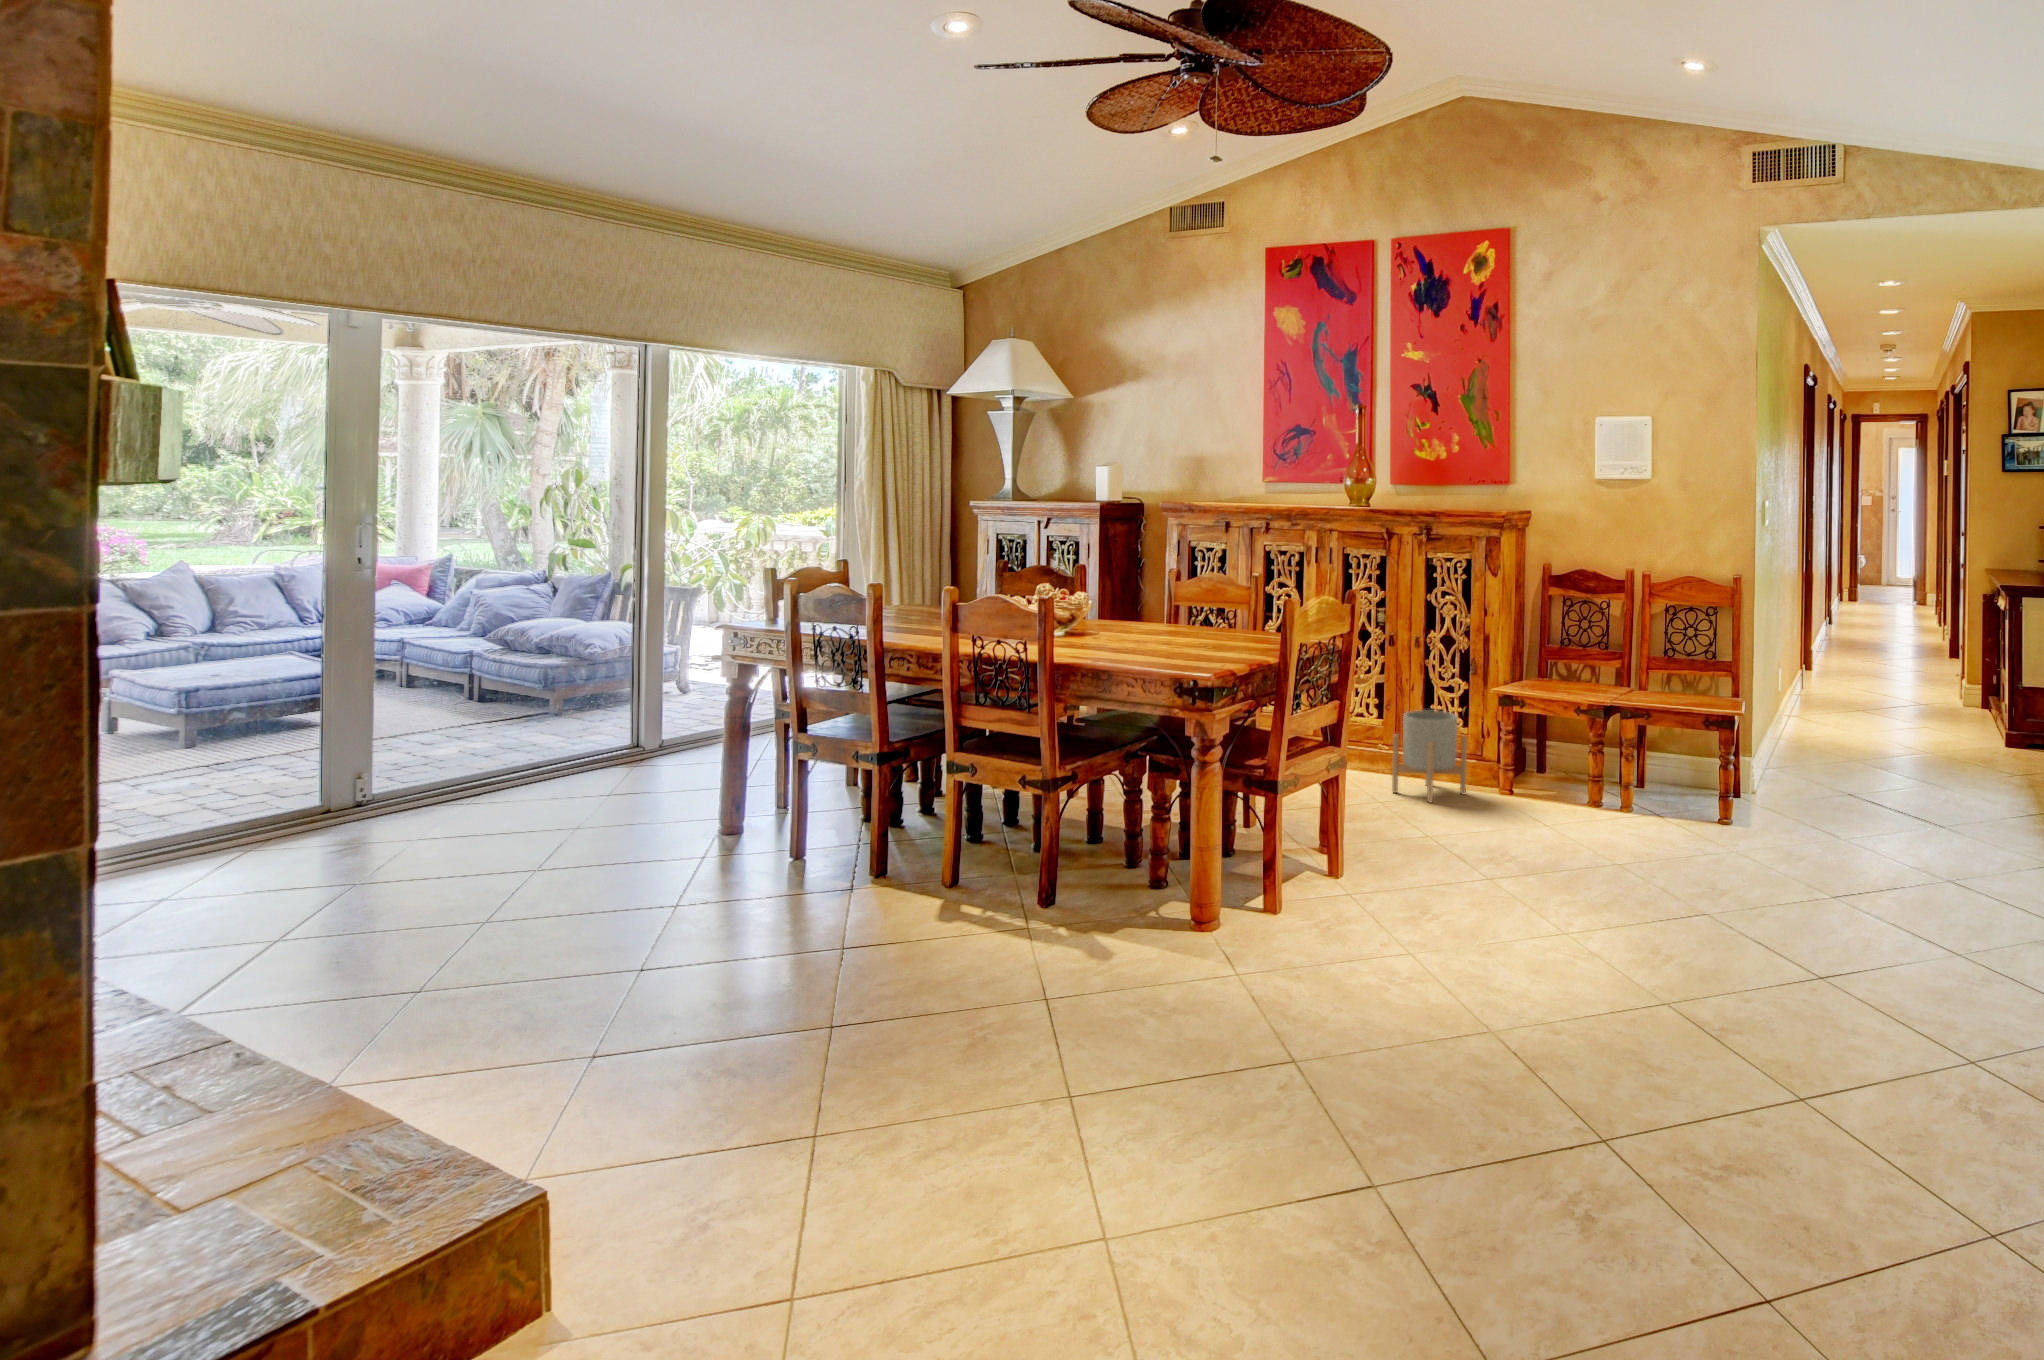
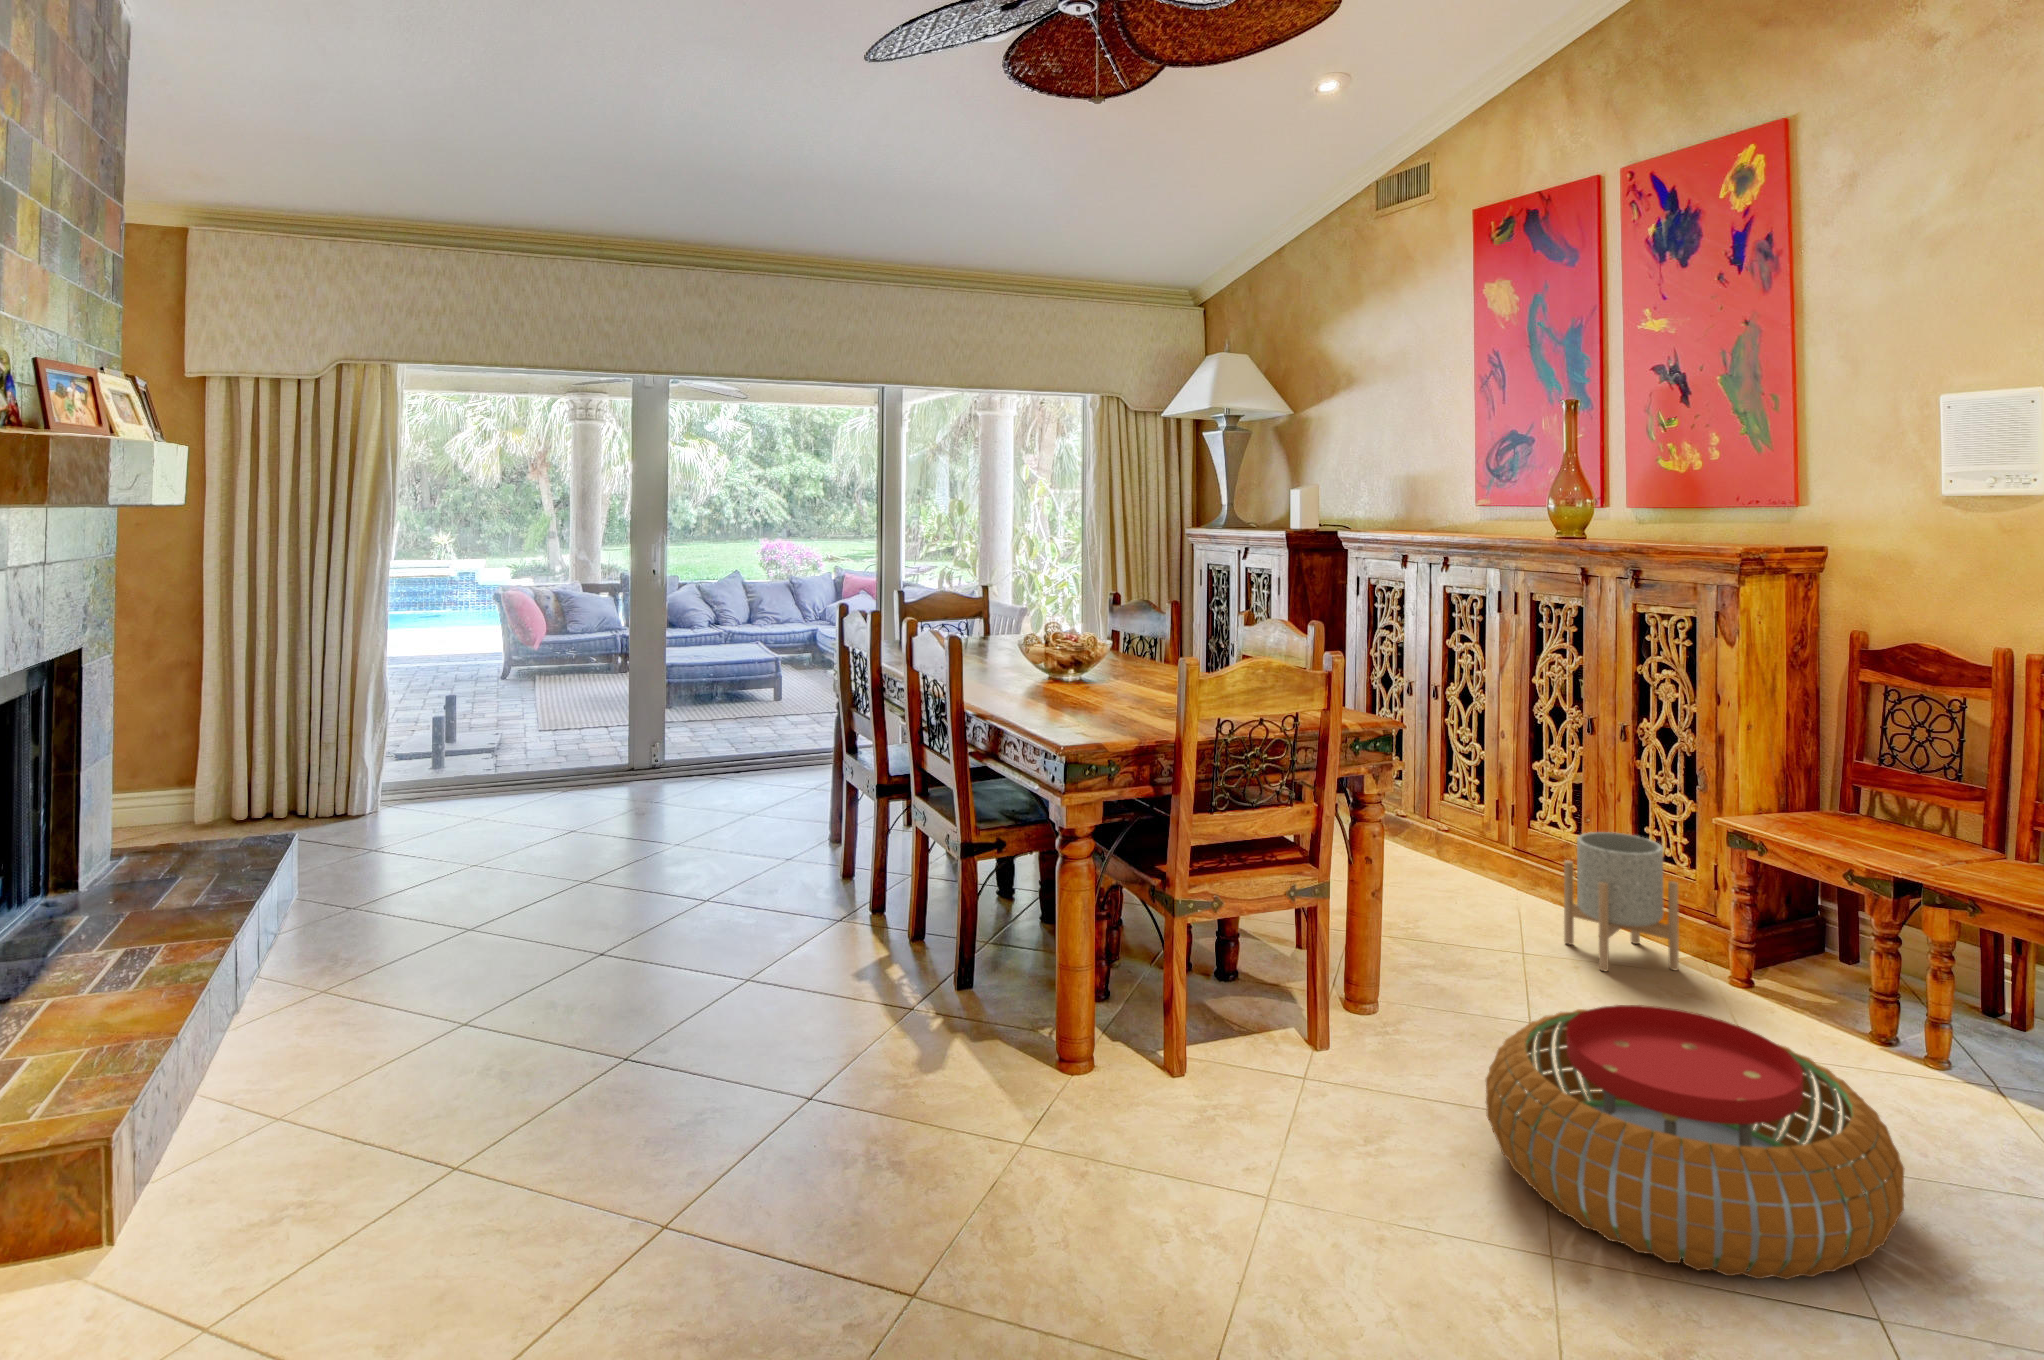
pouf: none [1474,793,1698,921] -> present [1486,1005,1904,1280]

